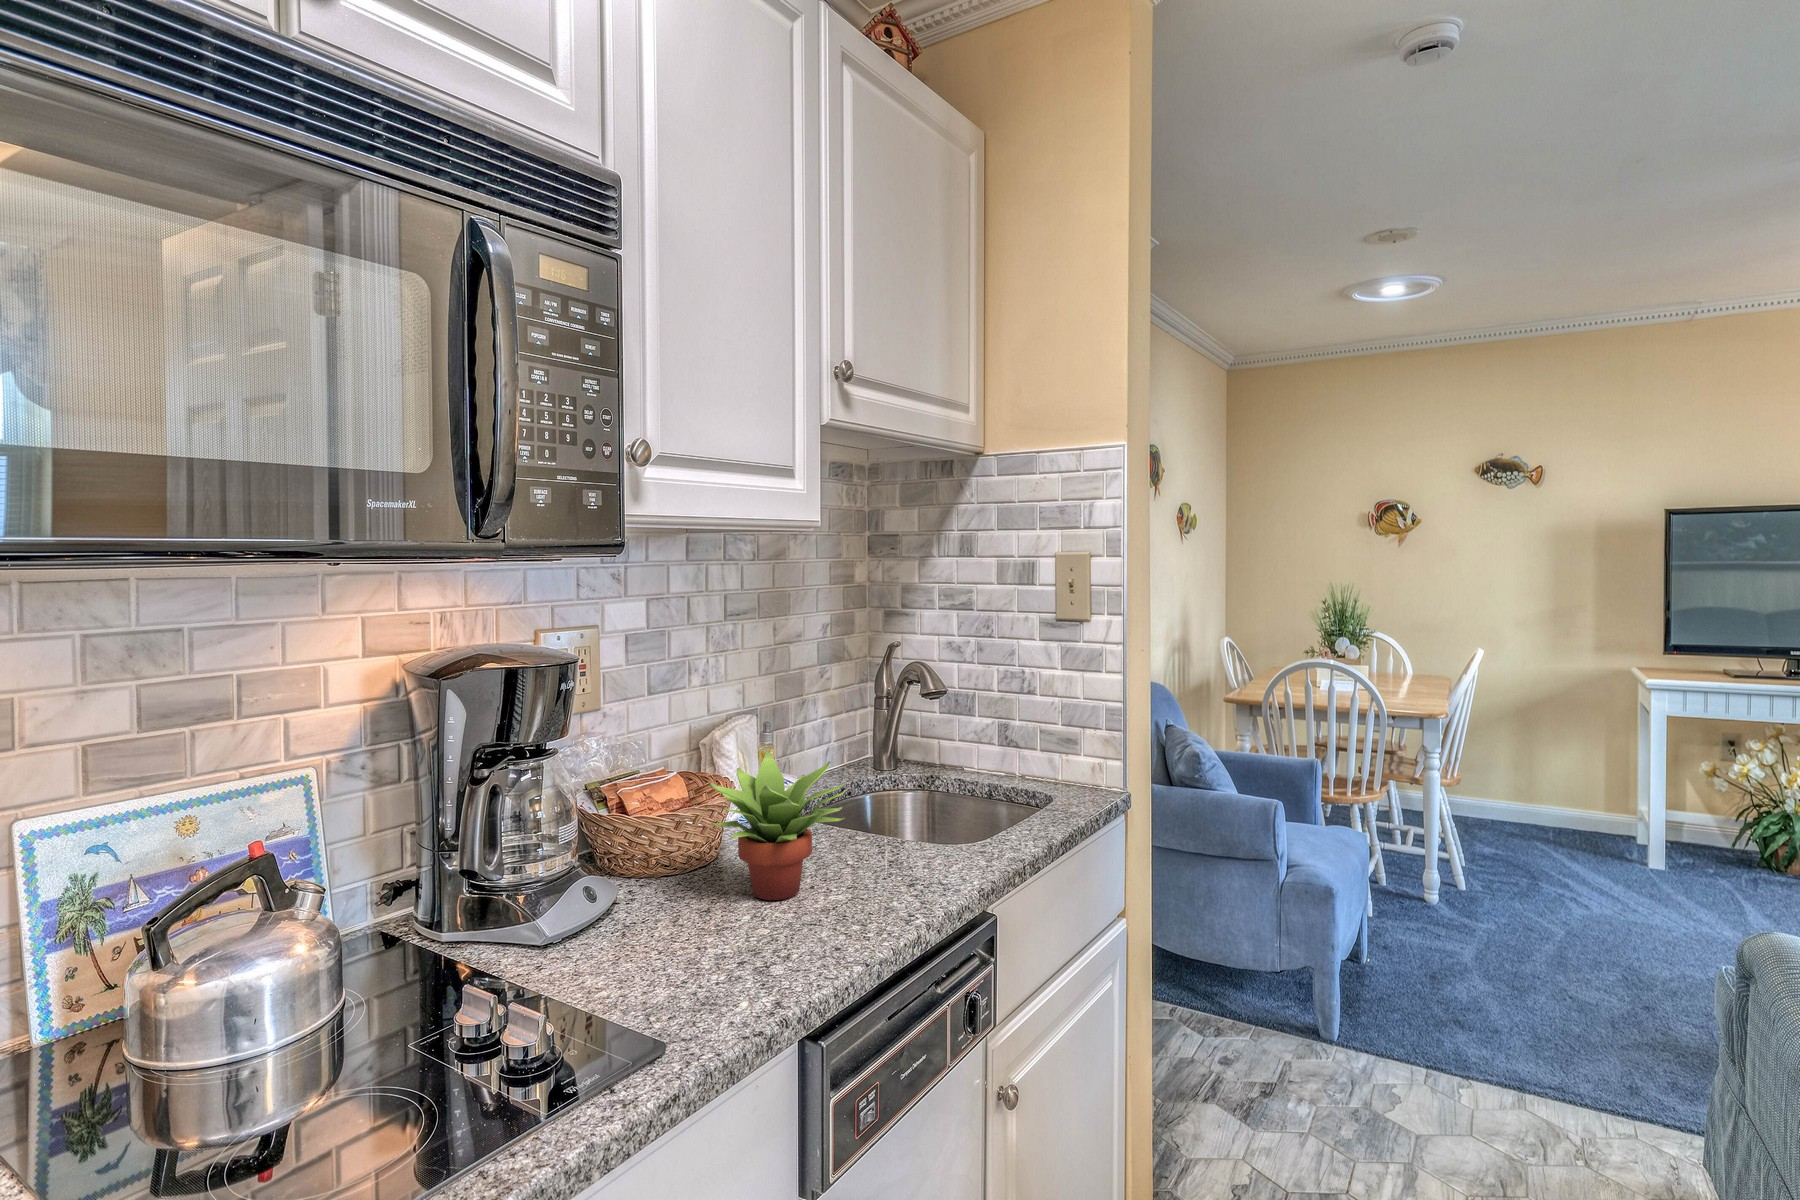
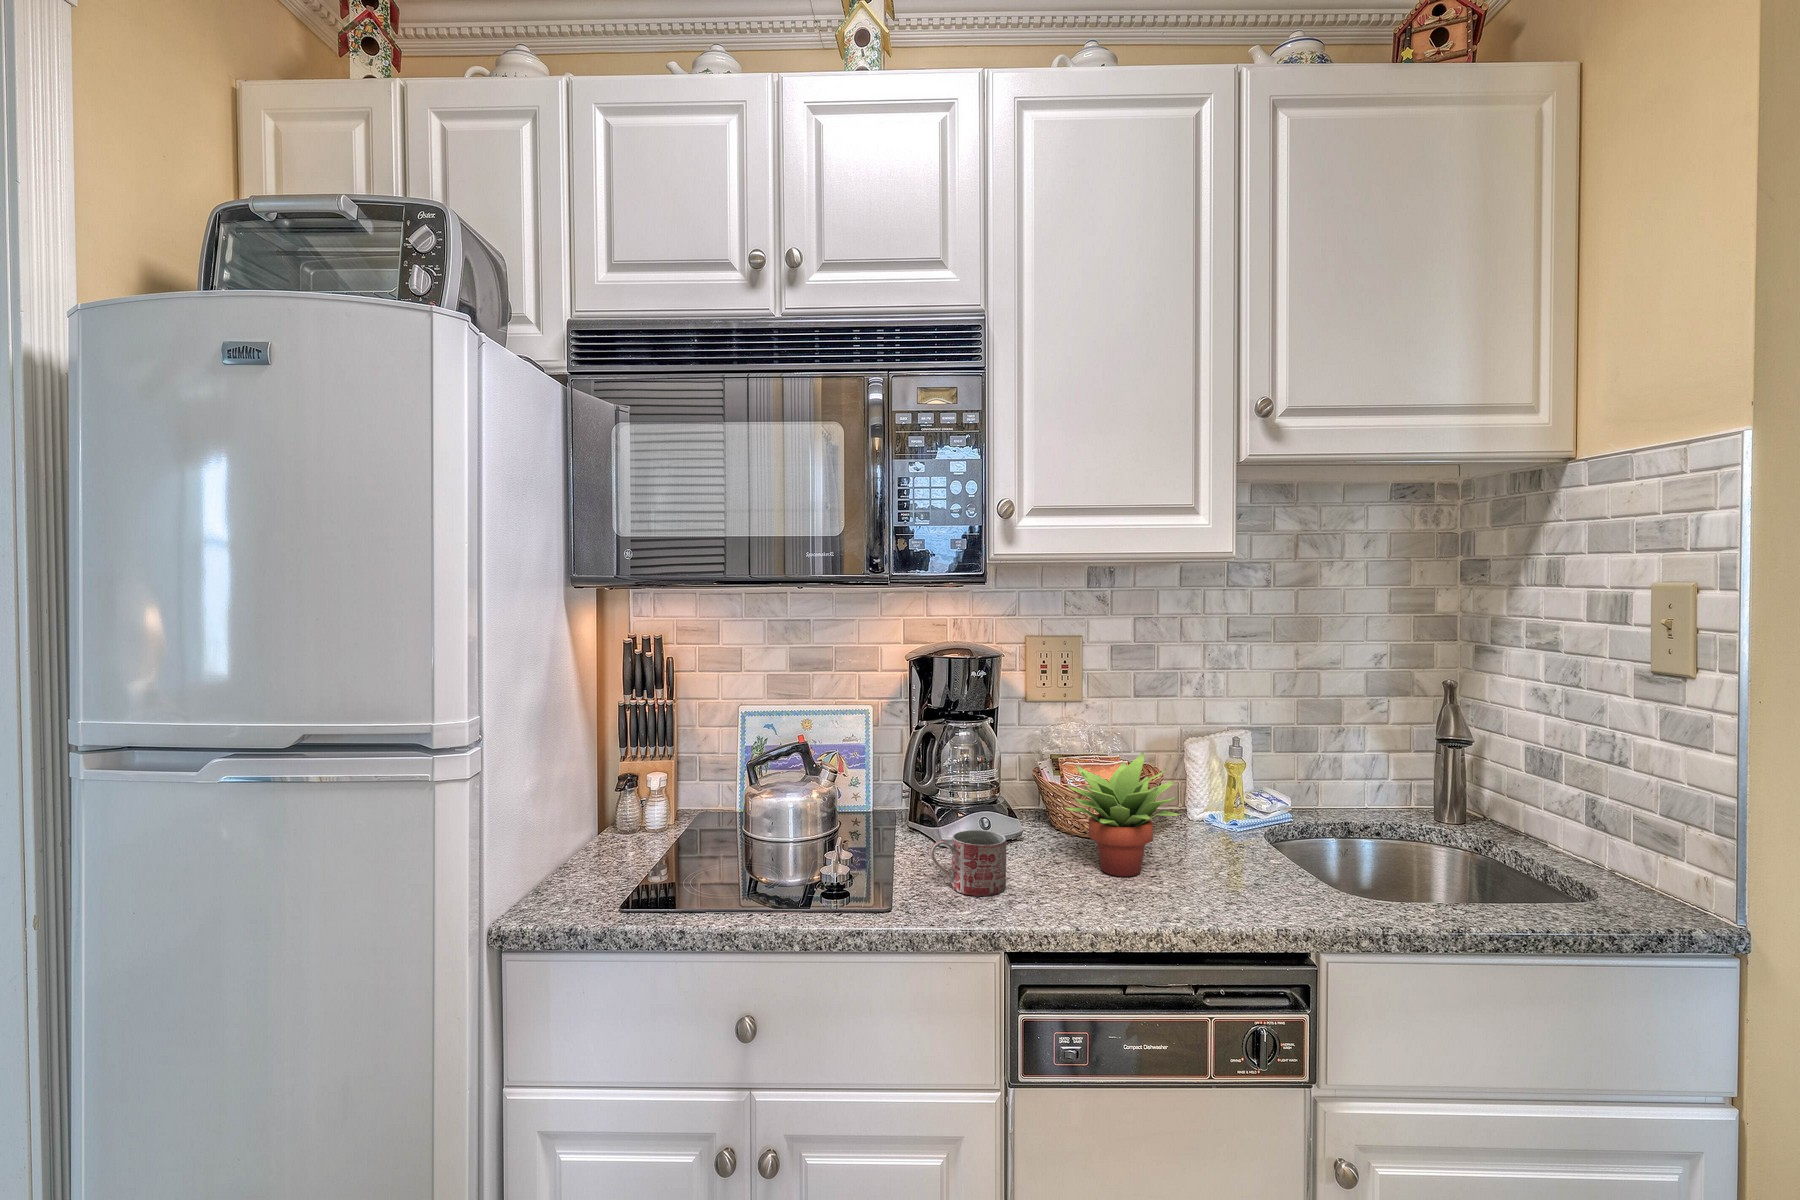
mug: none [644,892,730,989] -> present [930,830,1006,896]

